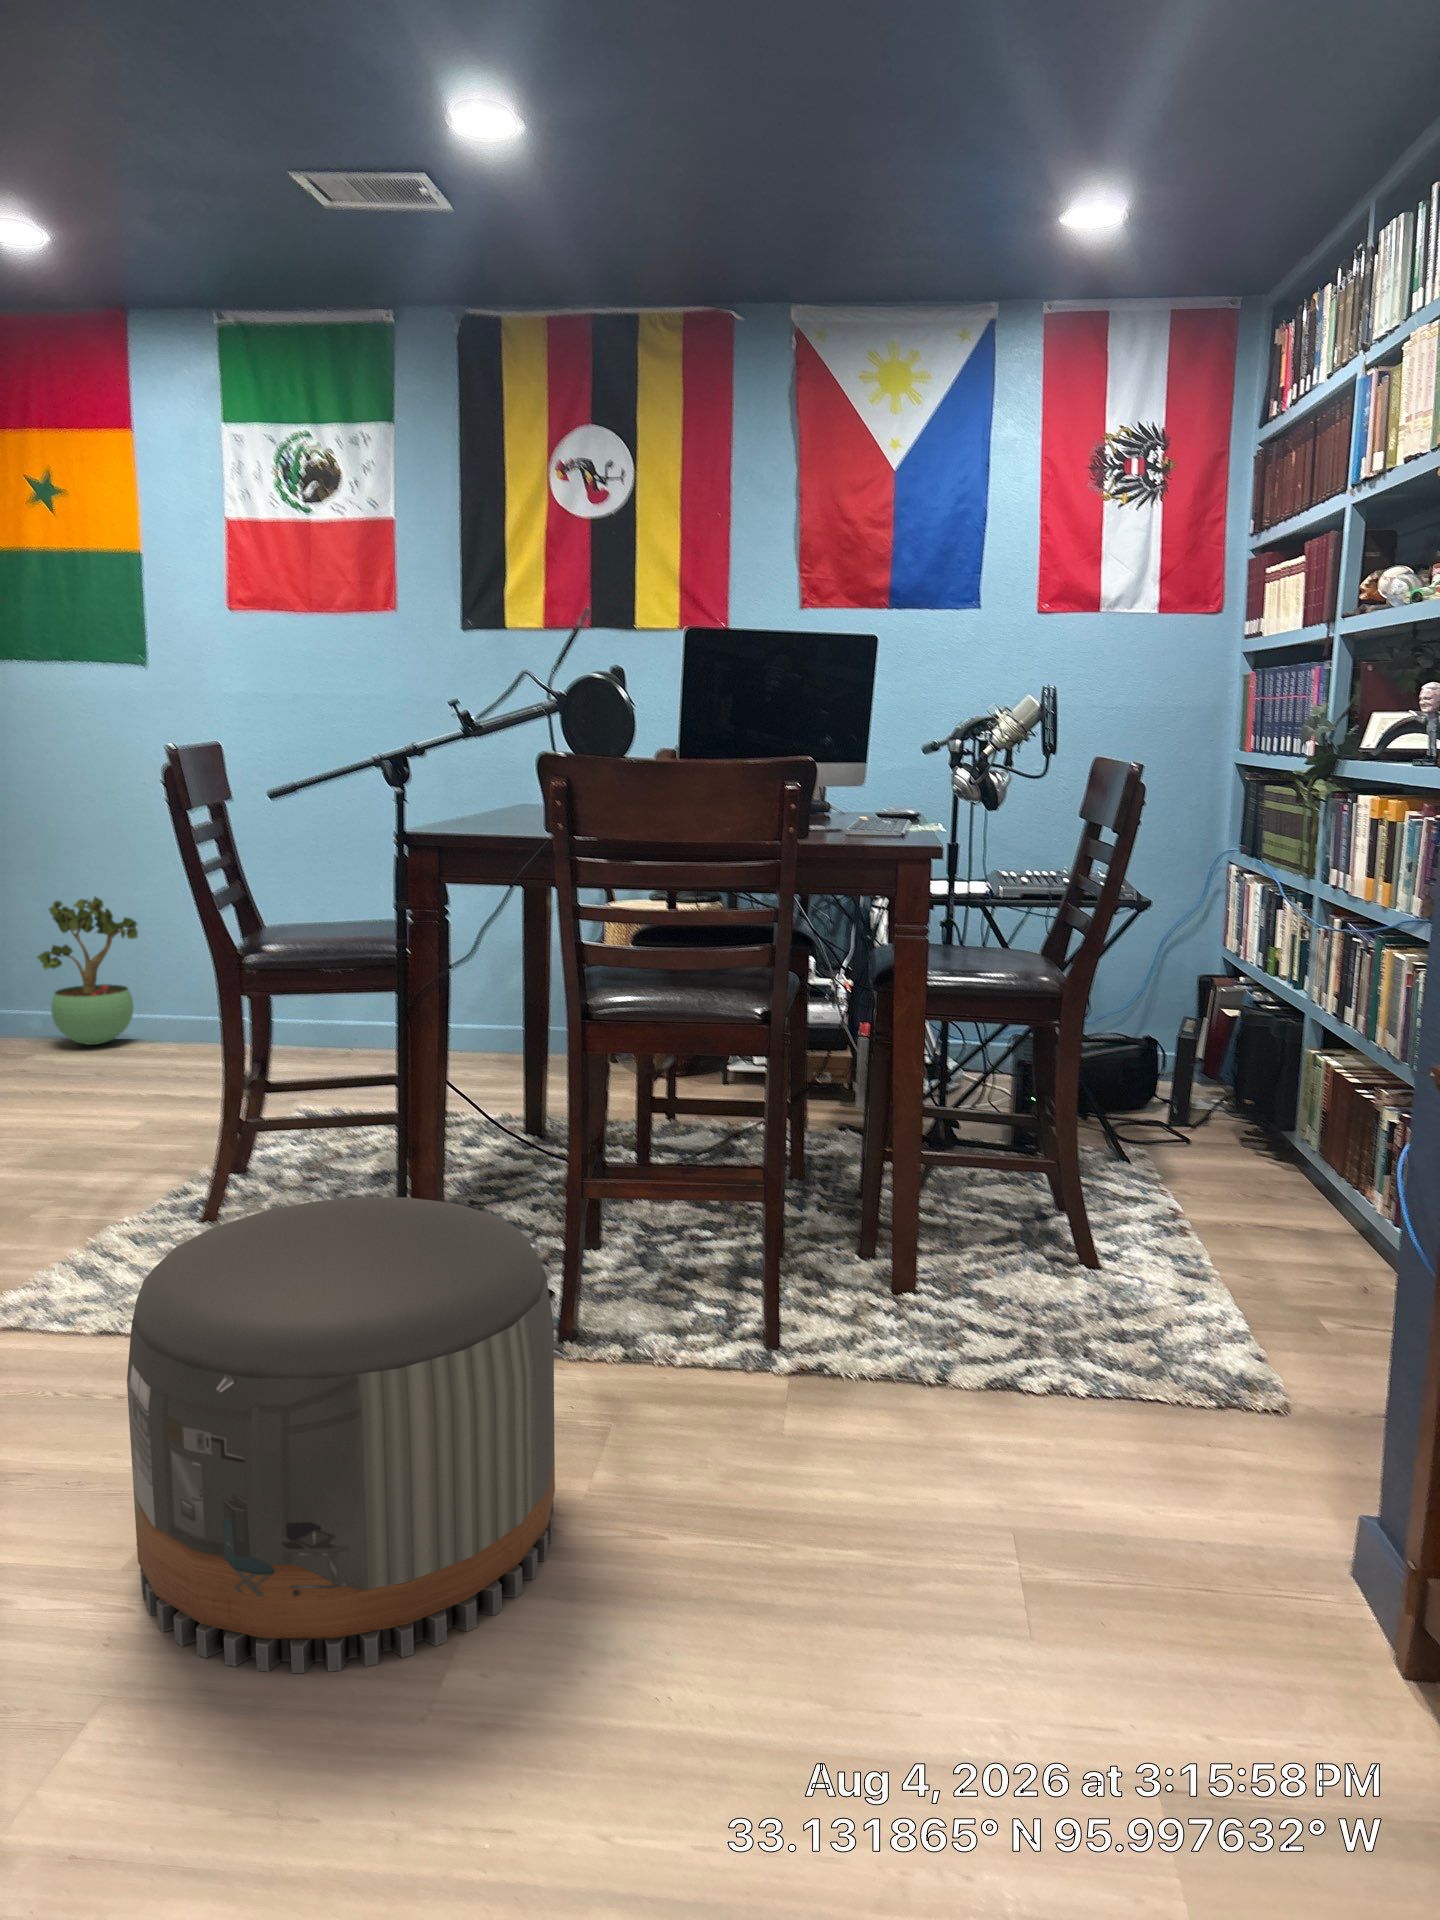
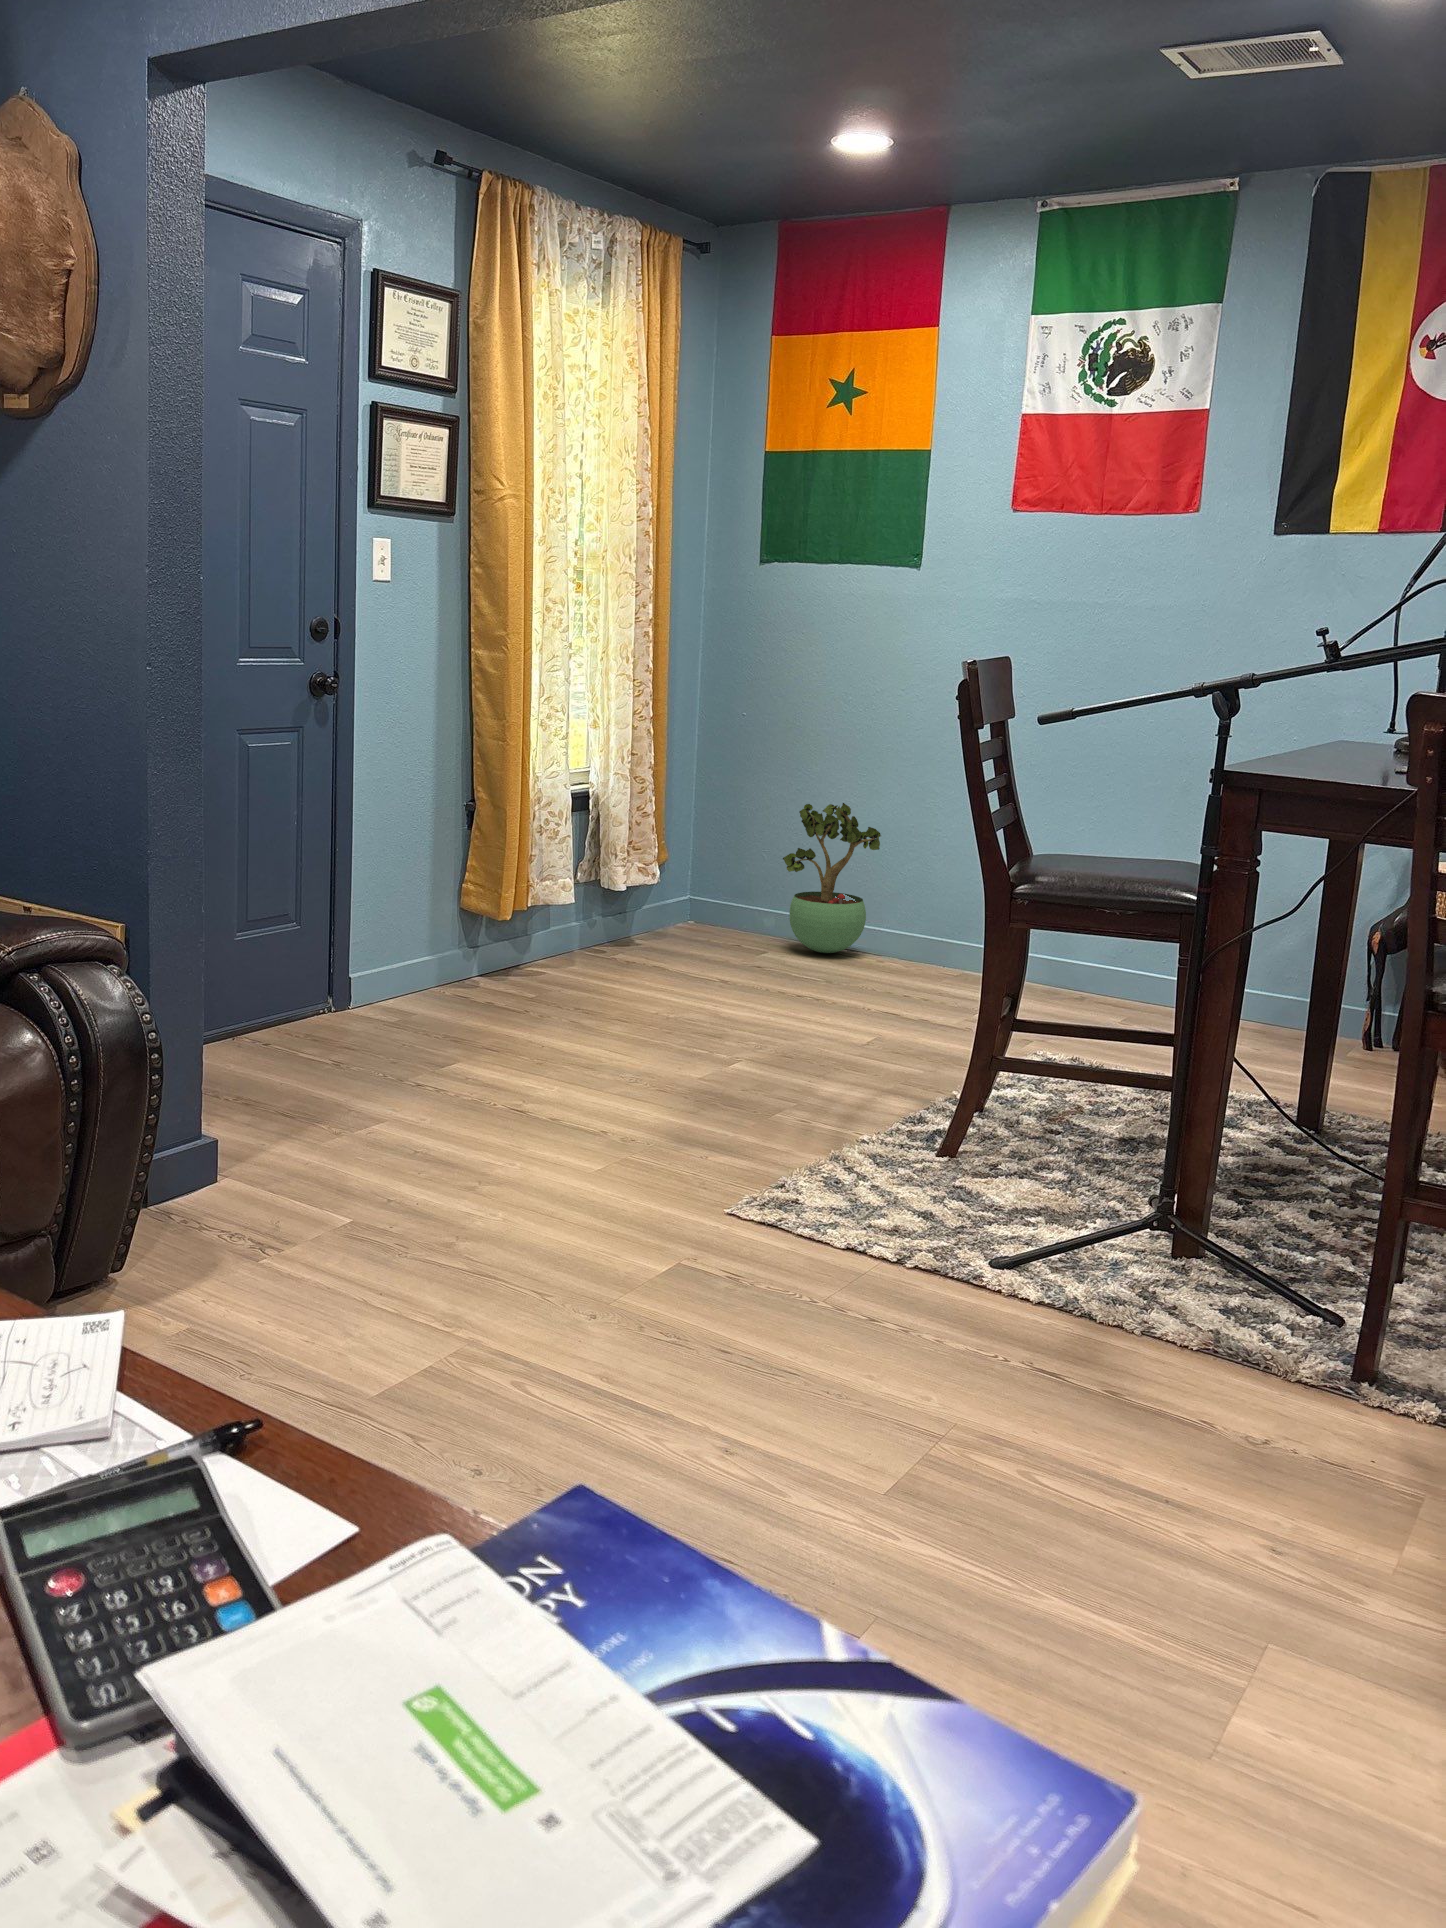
pouf: present [127,1197,555,1673] -> none [906,1158,1380,1667]

